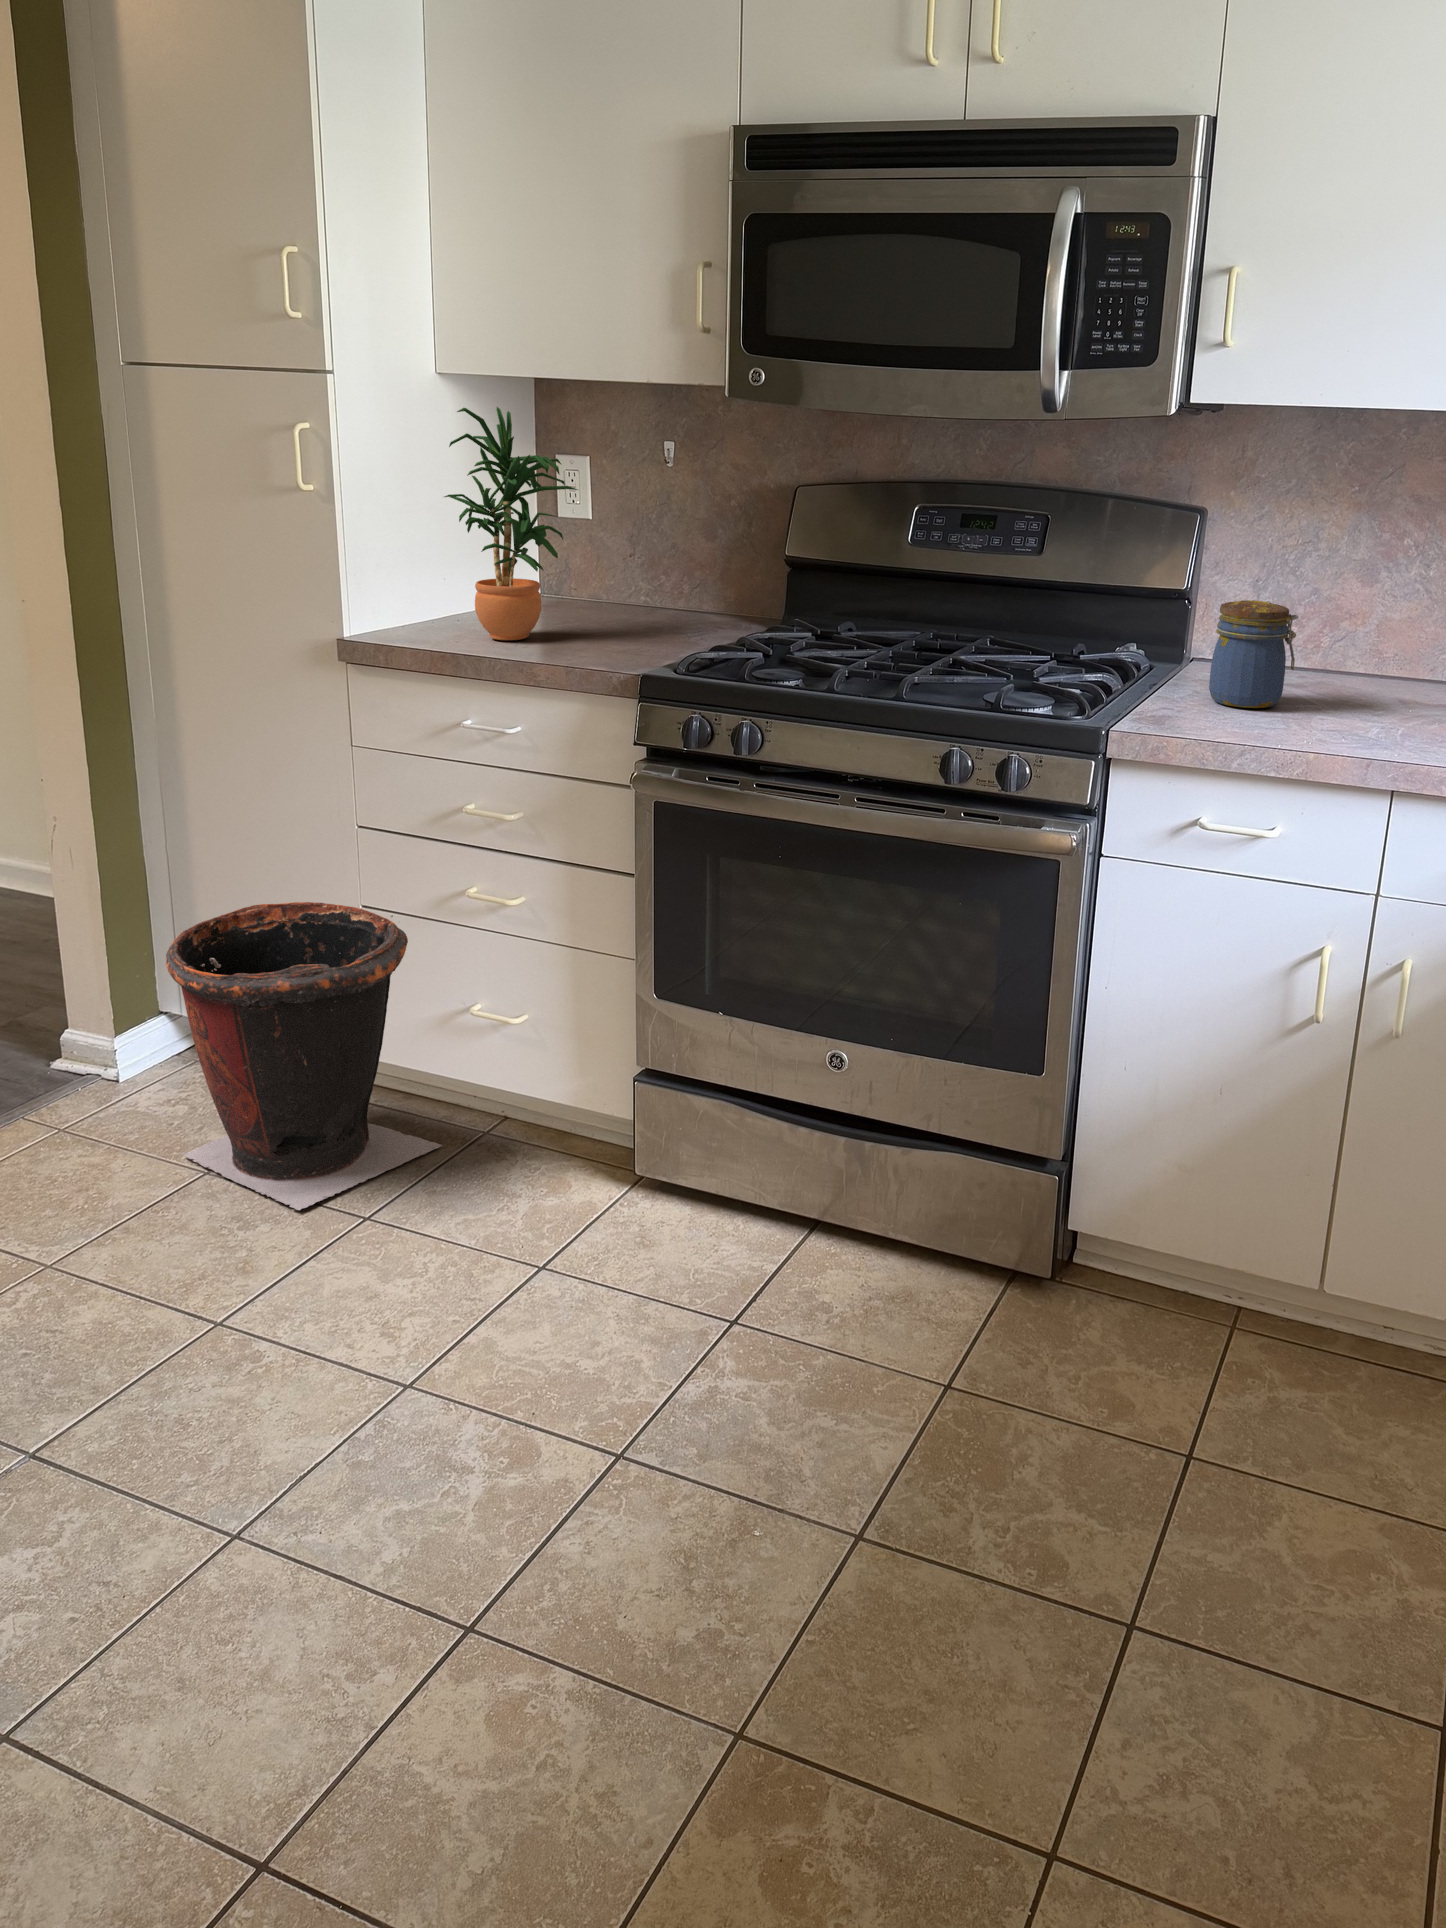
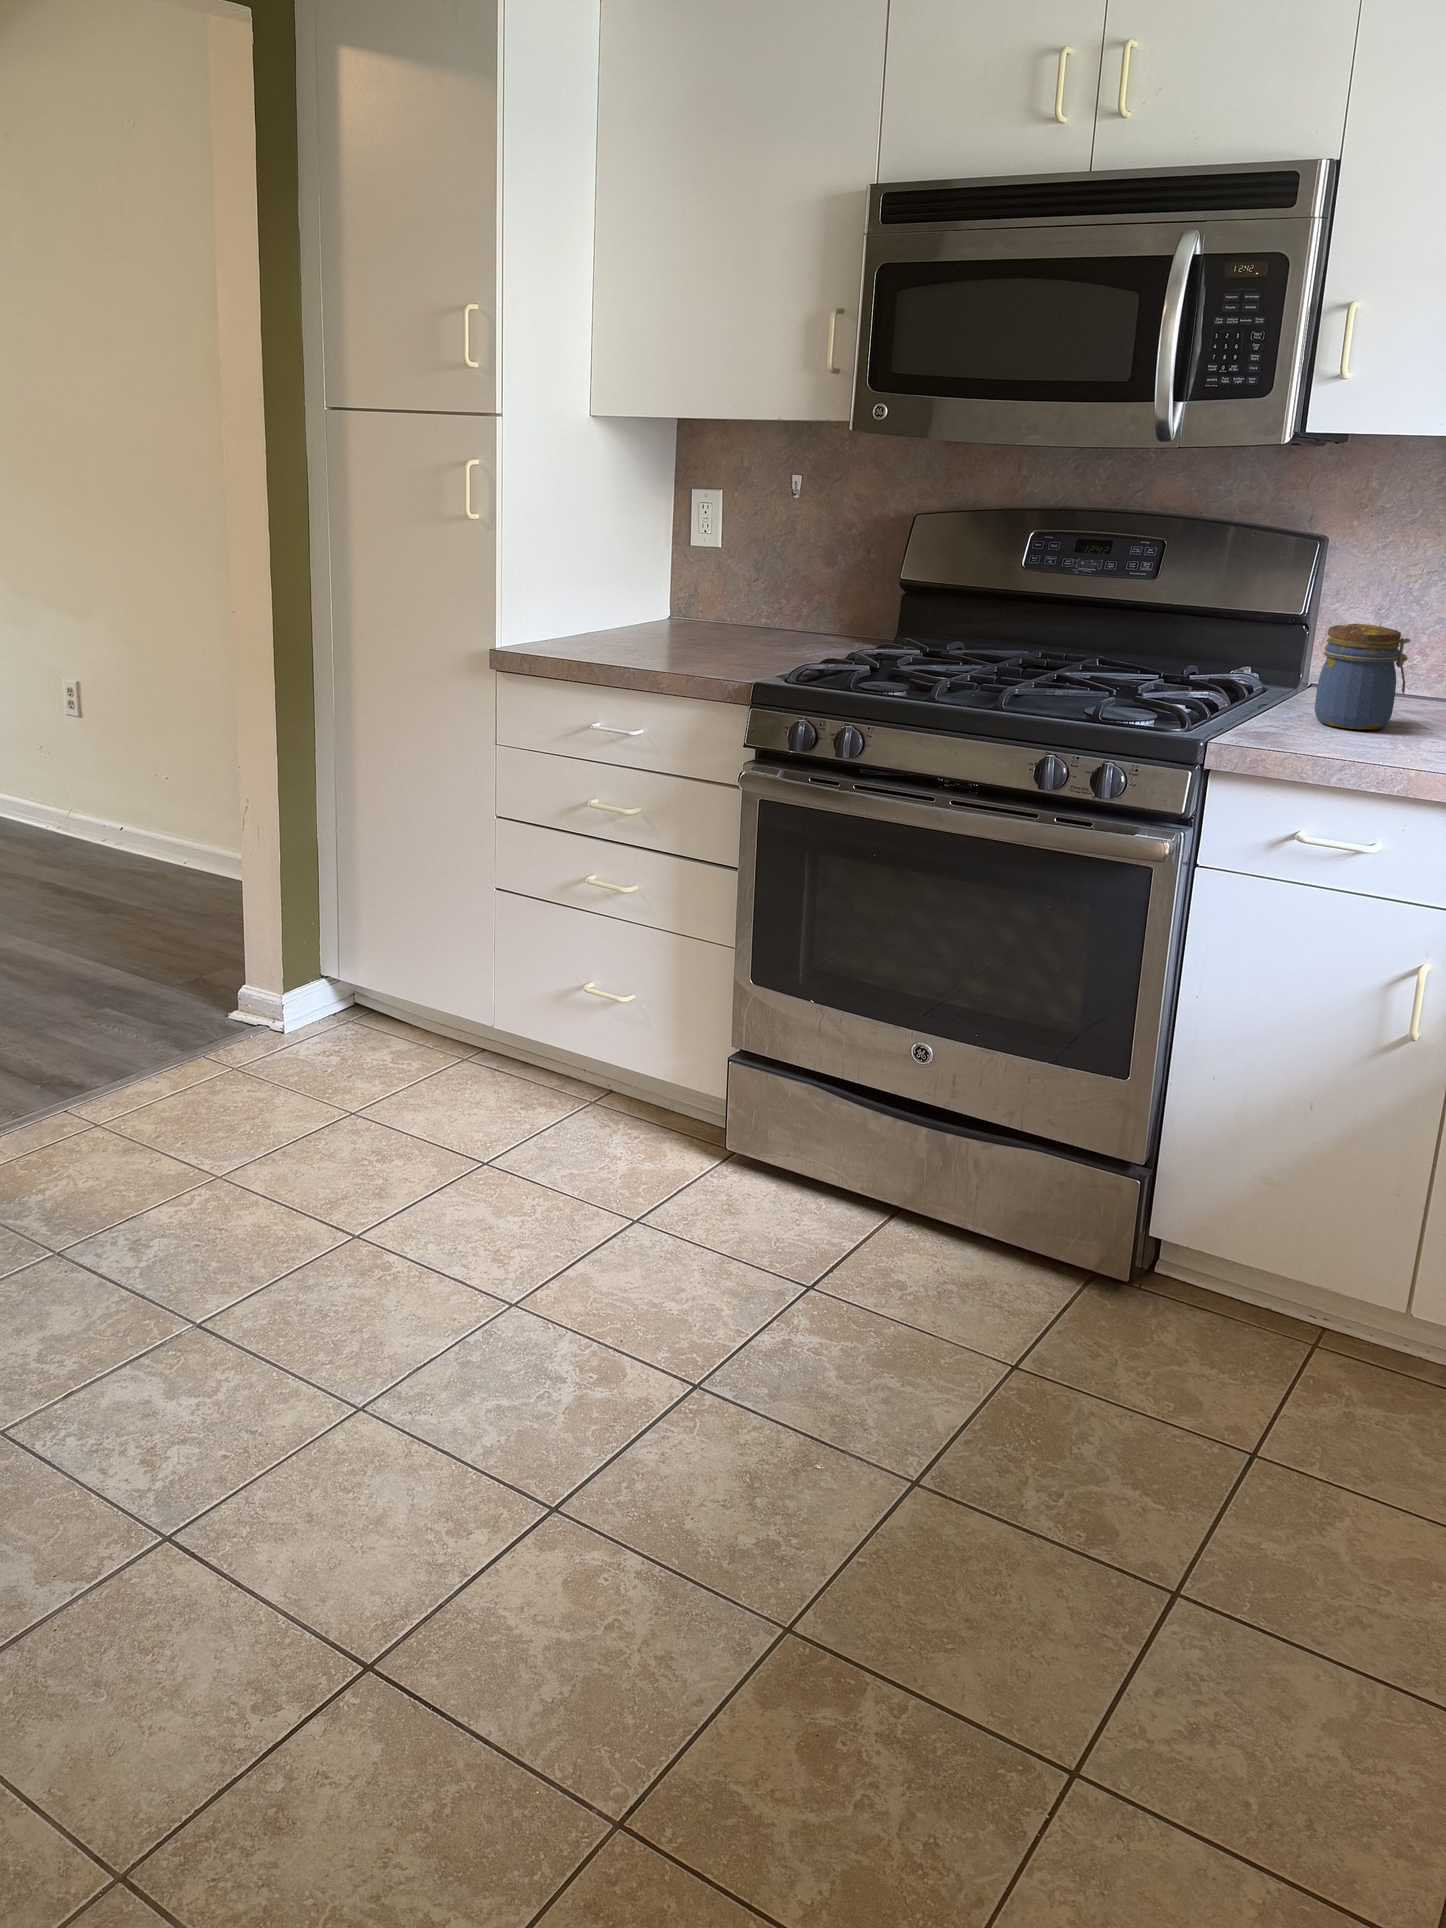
potted plant: present [444,407,577,640] -> none [588,440,712,653]
waste bin: present [166,902,442,1210] -> none [327,883,556,1156]

